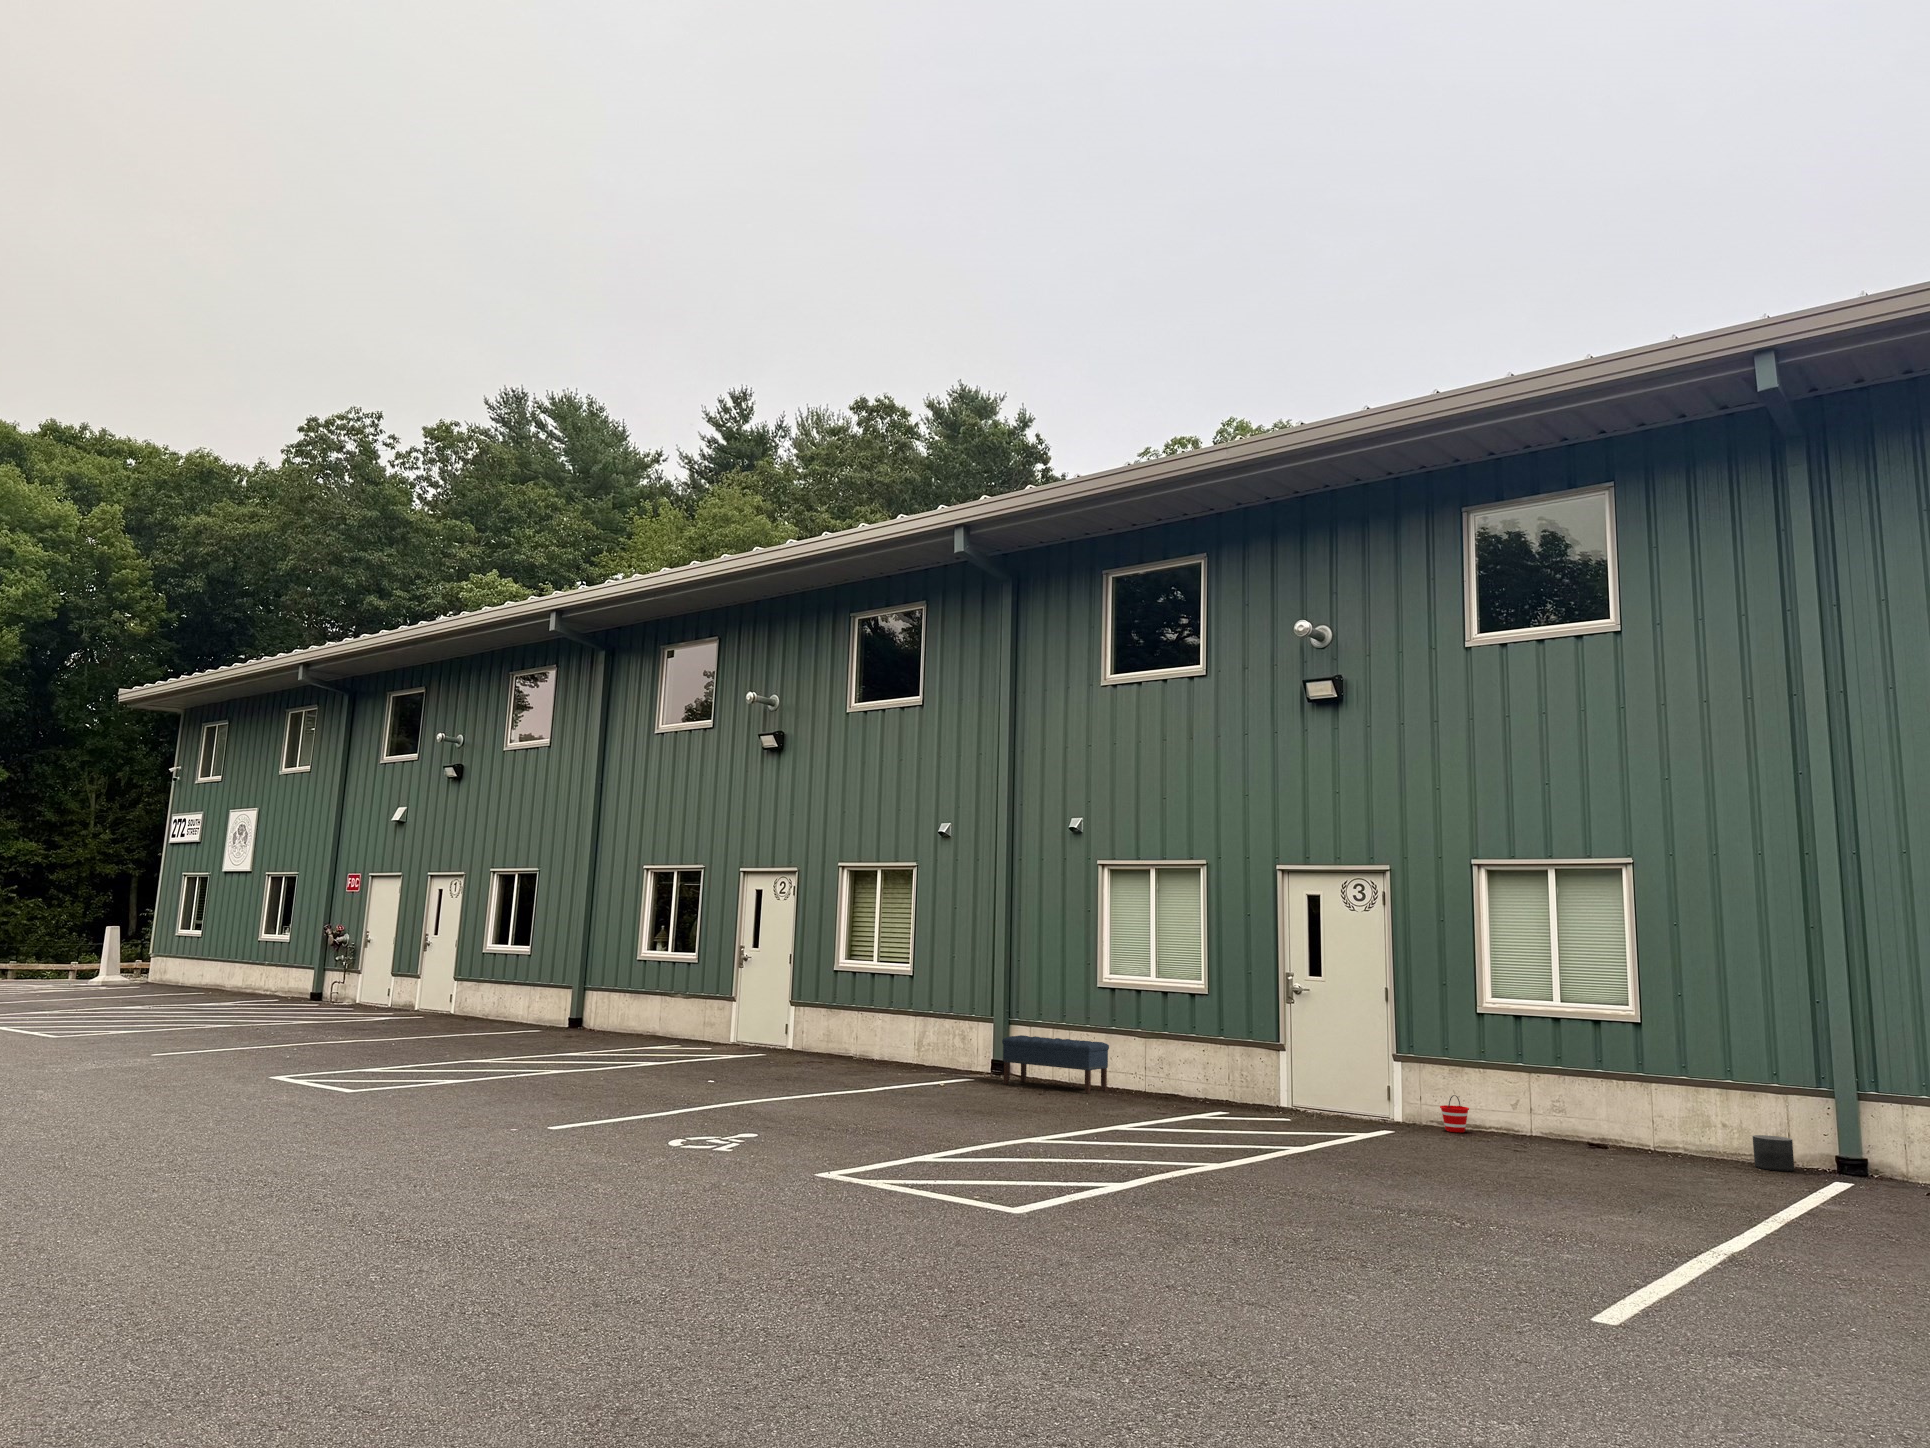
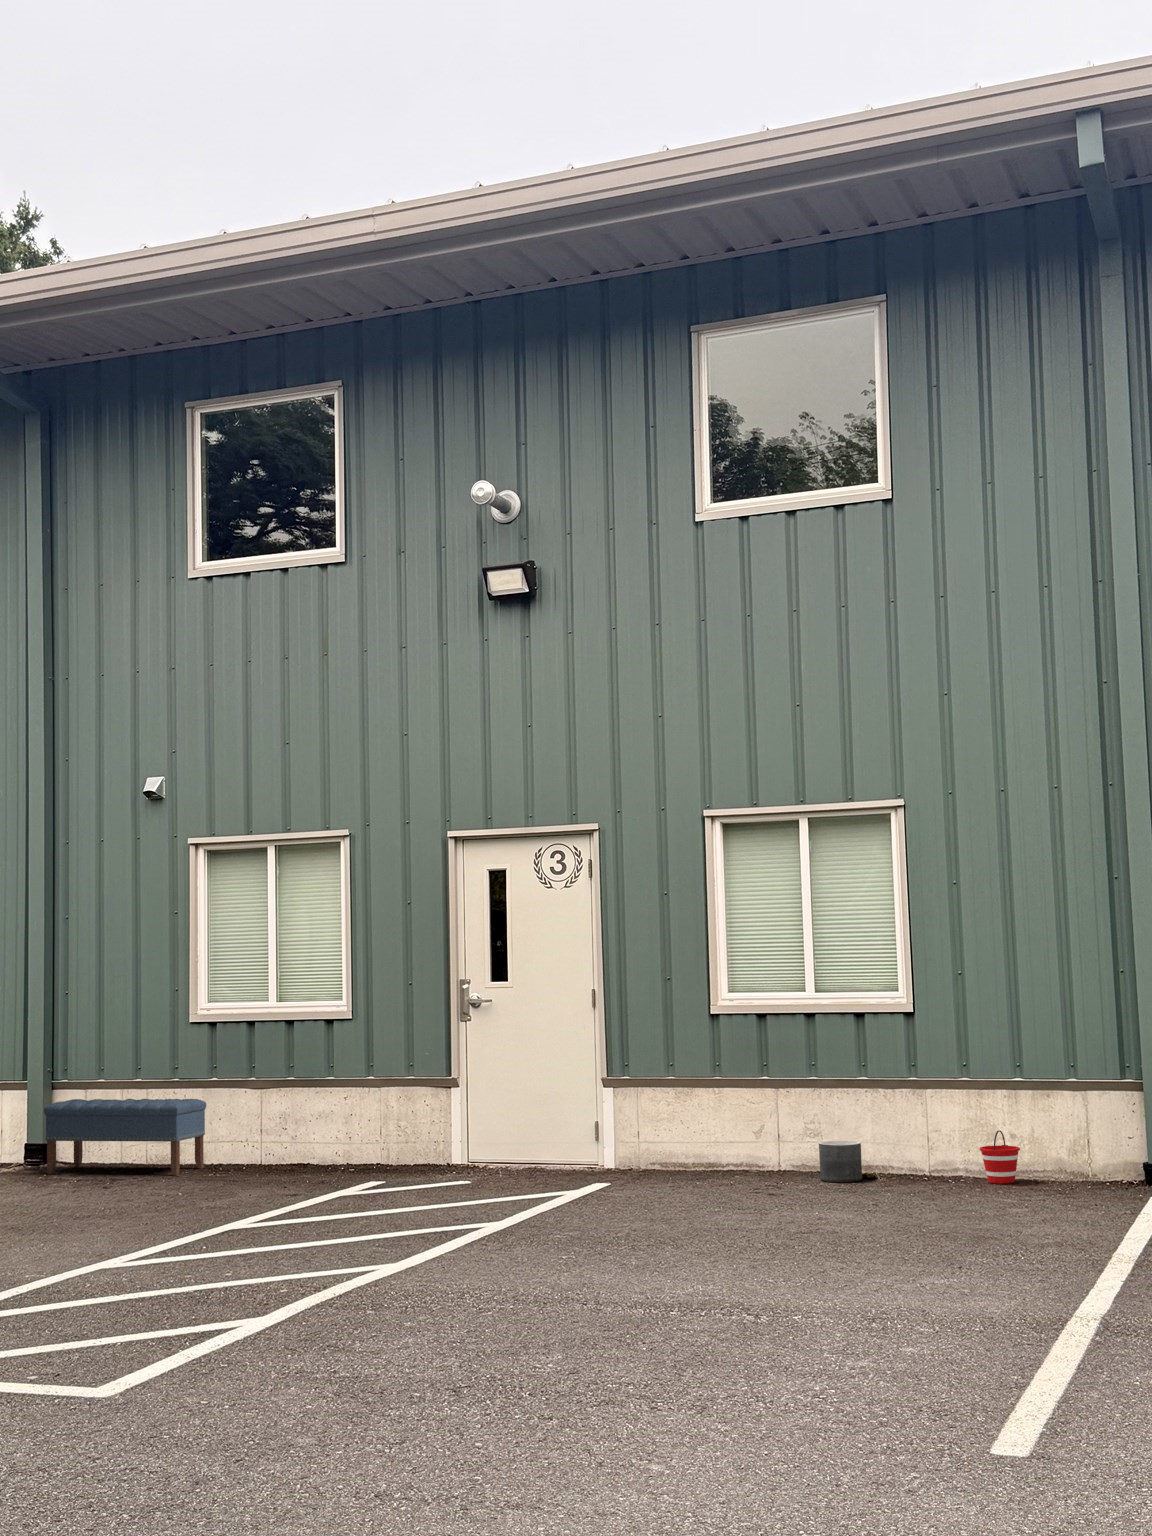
bucket: present [1440,1095,1469,1133] -> present [980,1130,1020,1184]
planter: present [1753,1135,1794,1171] -> present [819,1140,862,1182]

